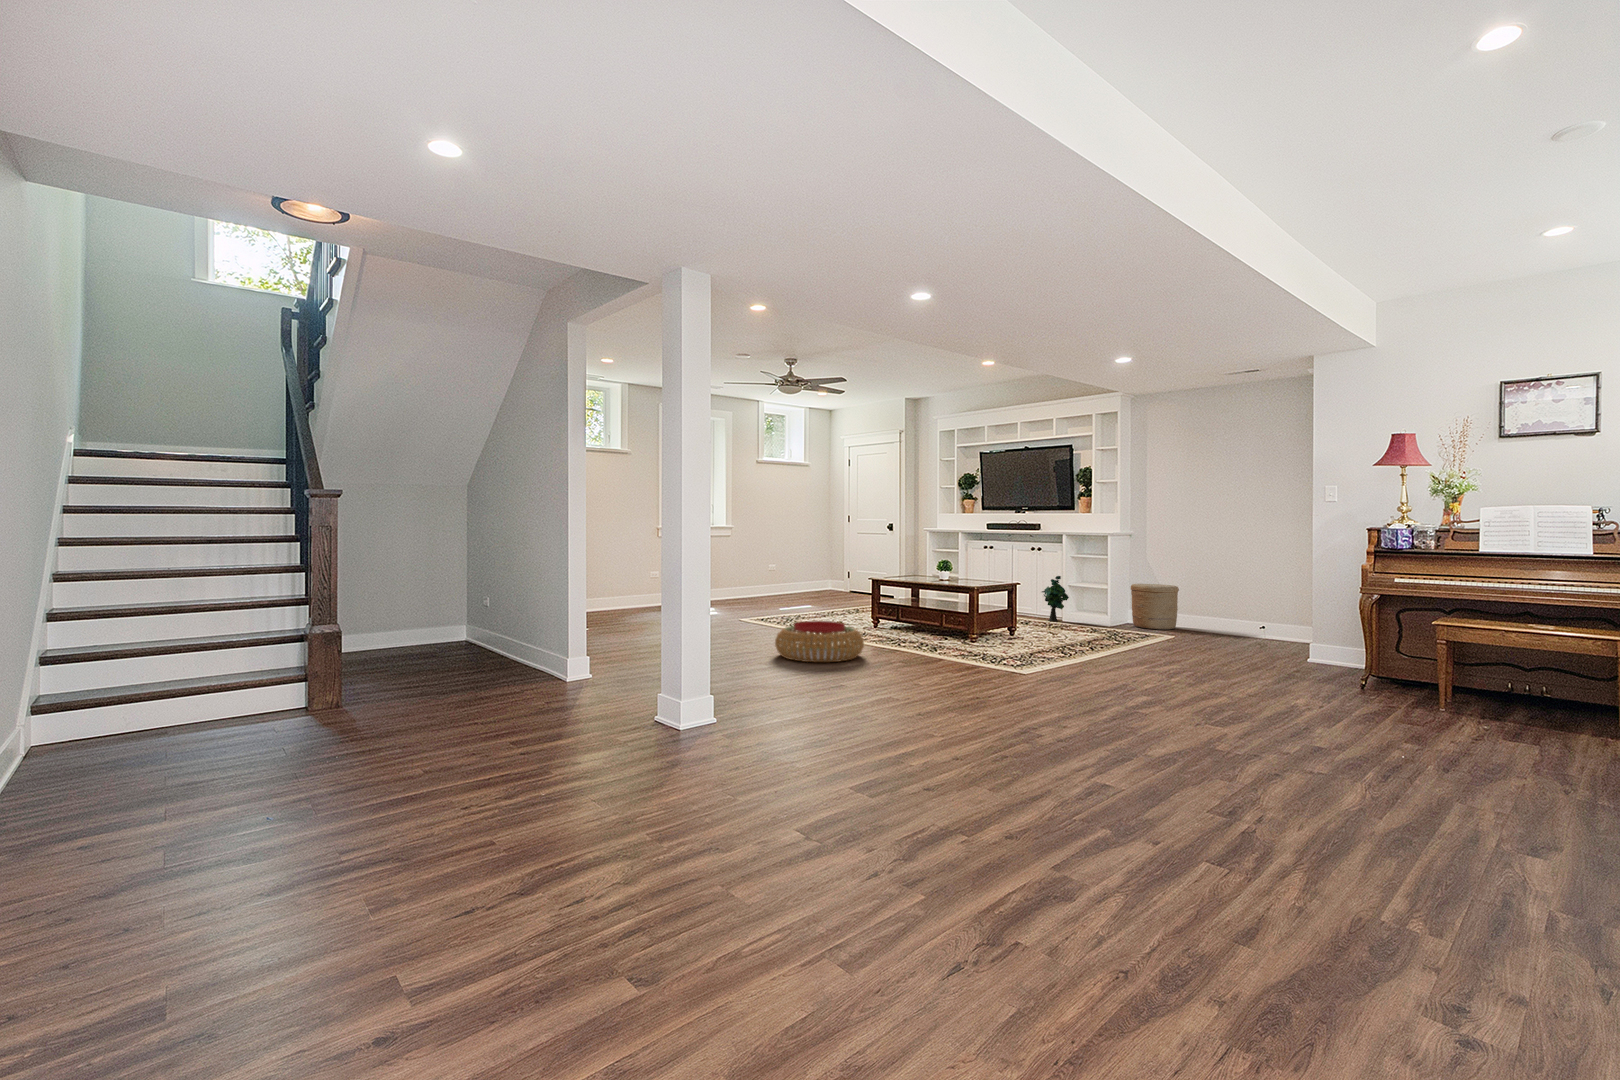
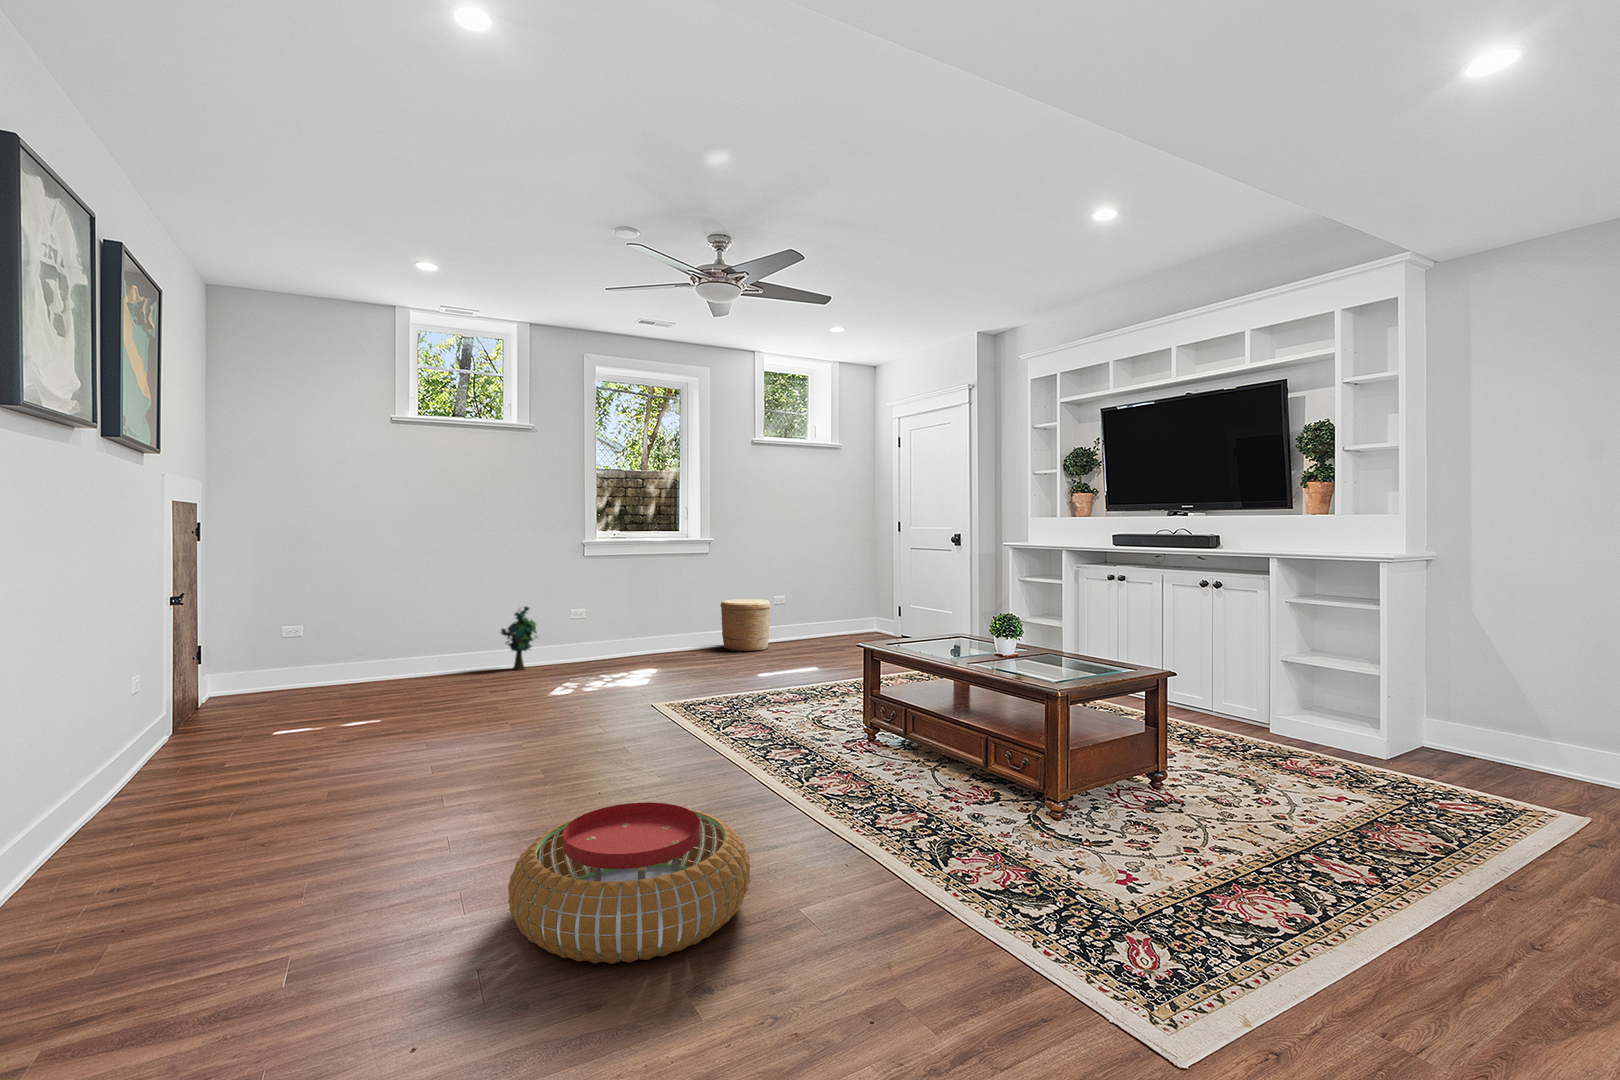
decorative plant: present [1042,576,1069,621] -> present [501,607,537,670]
woven basket: present [1131,584,1179,630] -> present [721,599,770,651]

